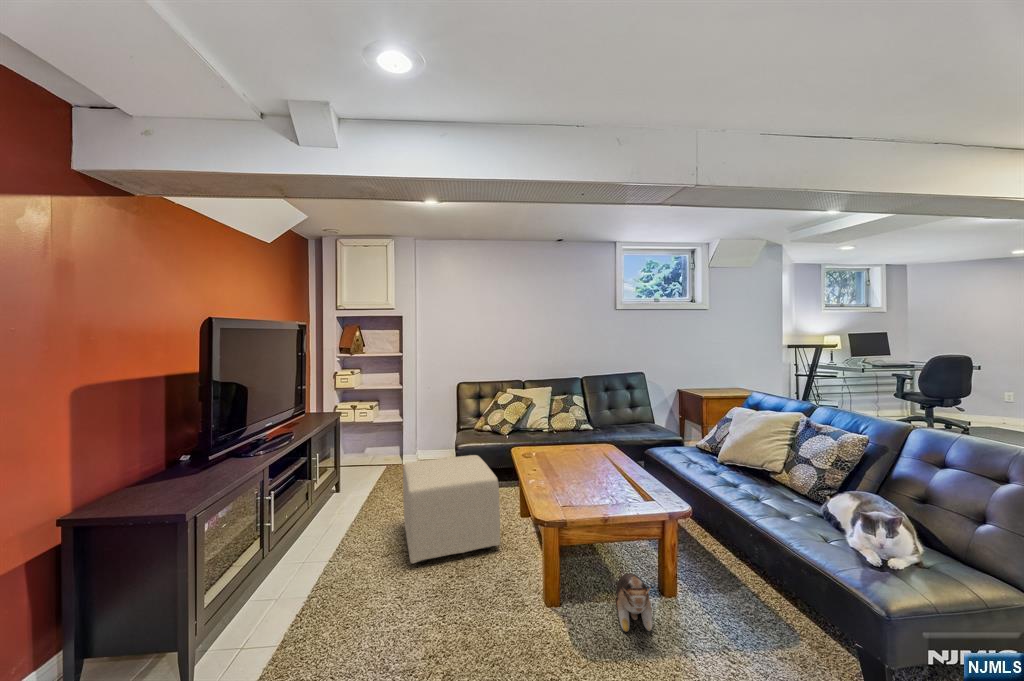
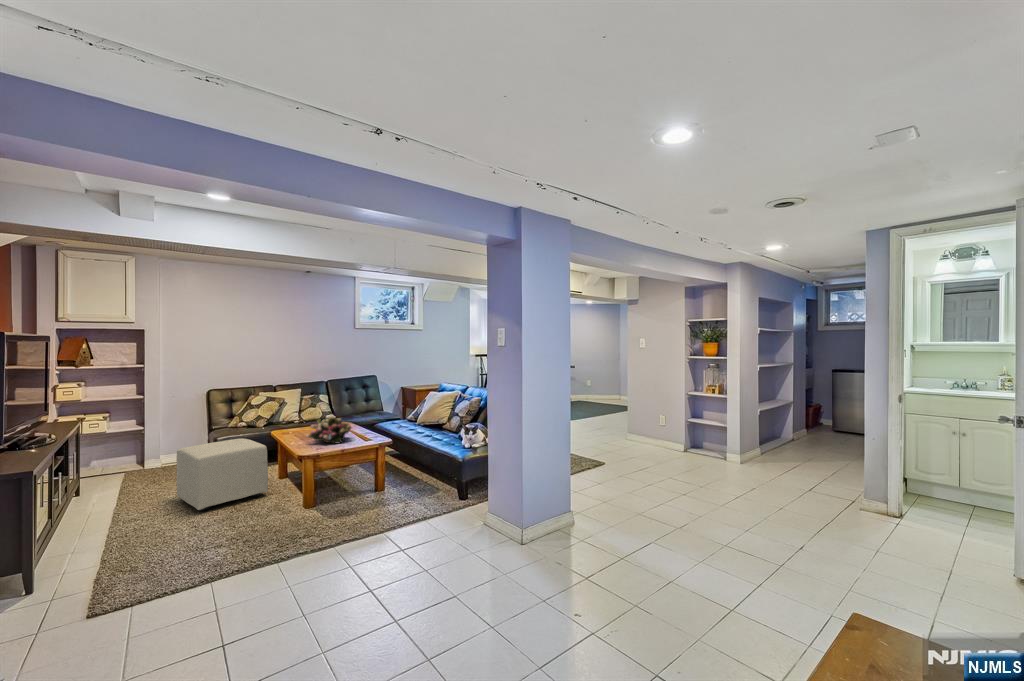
flower arrangement: none [549,444,620,499] -> present [306,415,351,443]
plush toy: present [616,574,652,632] -> none [348,474,367,505]

